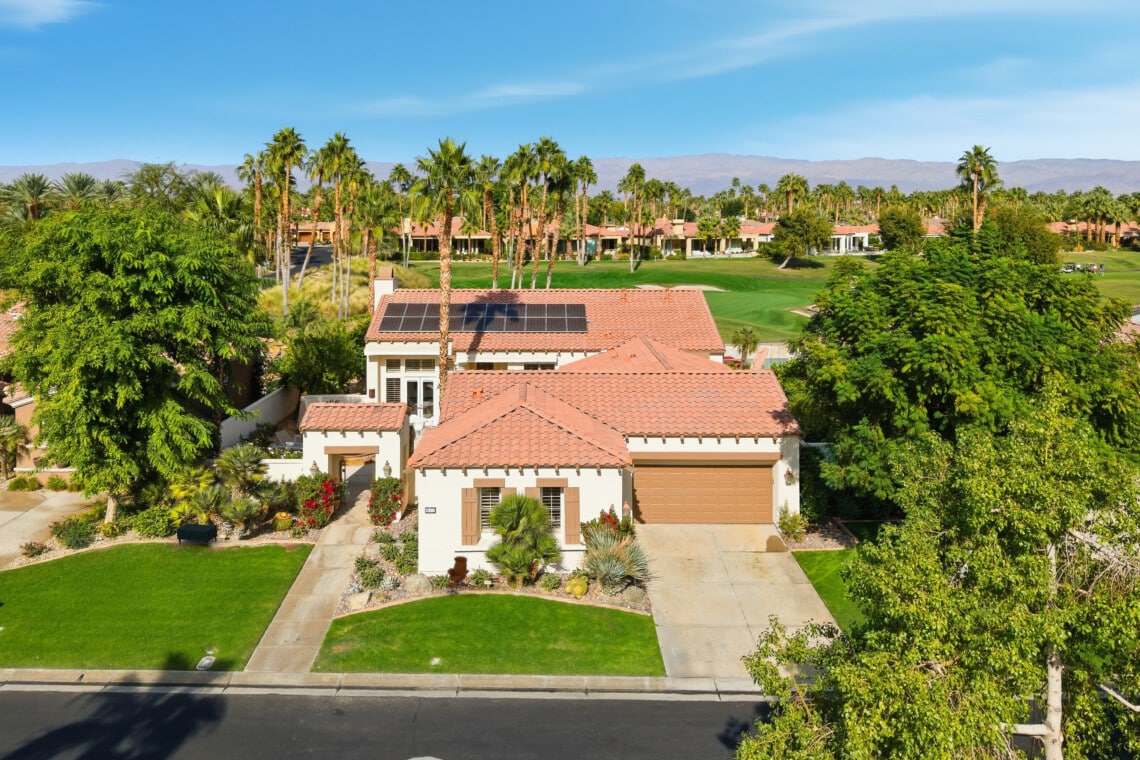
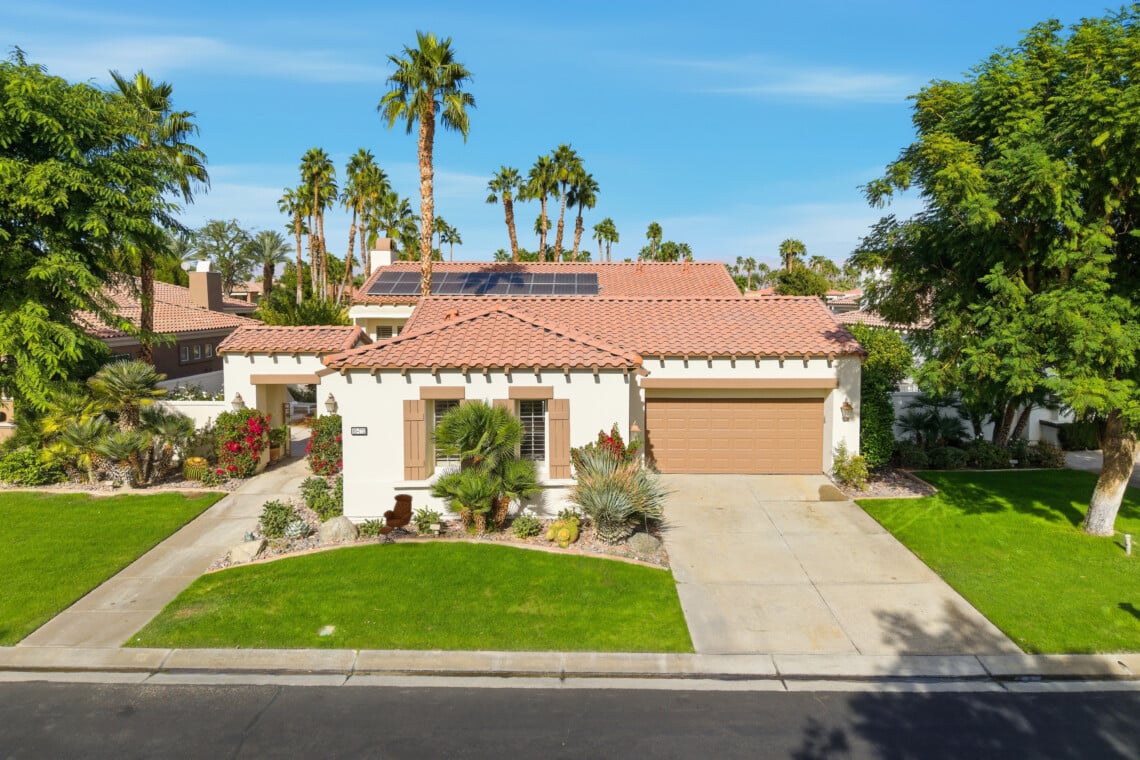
bench: present [177,523,218,547] -> none [53,465,107,493]

